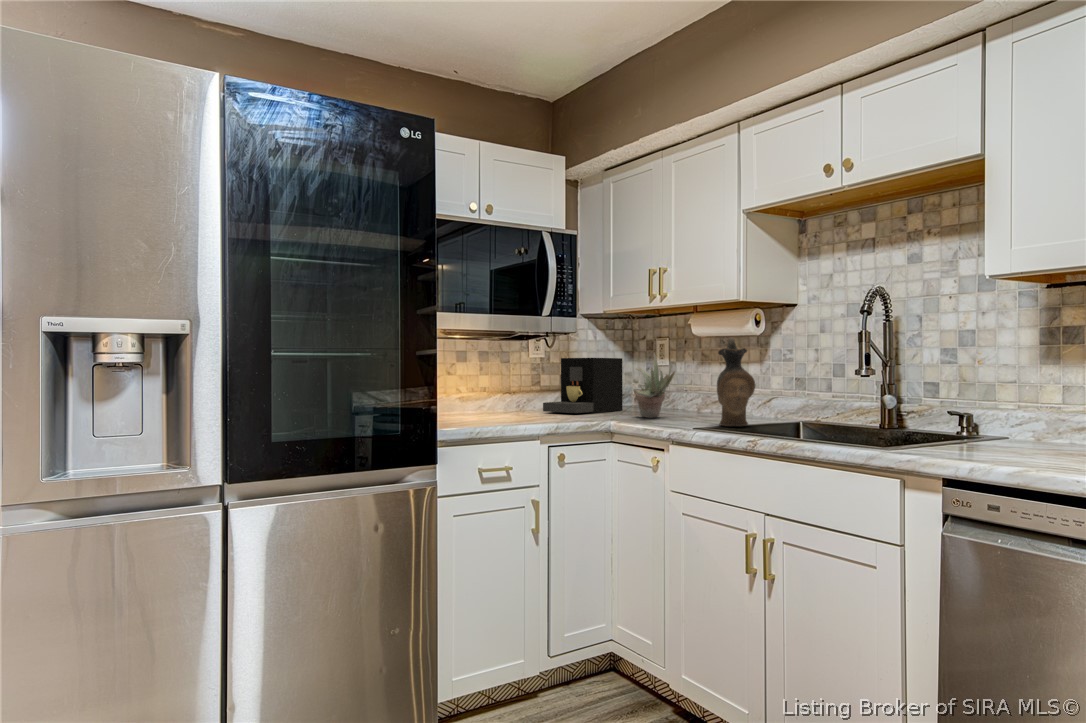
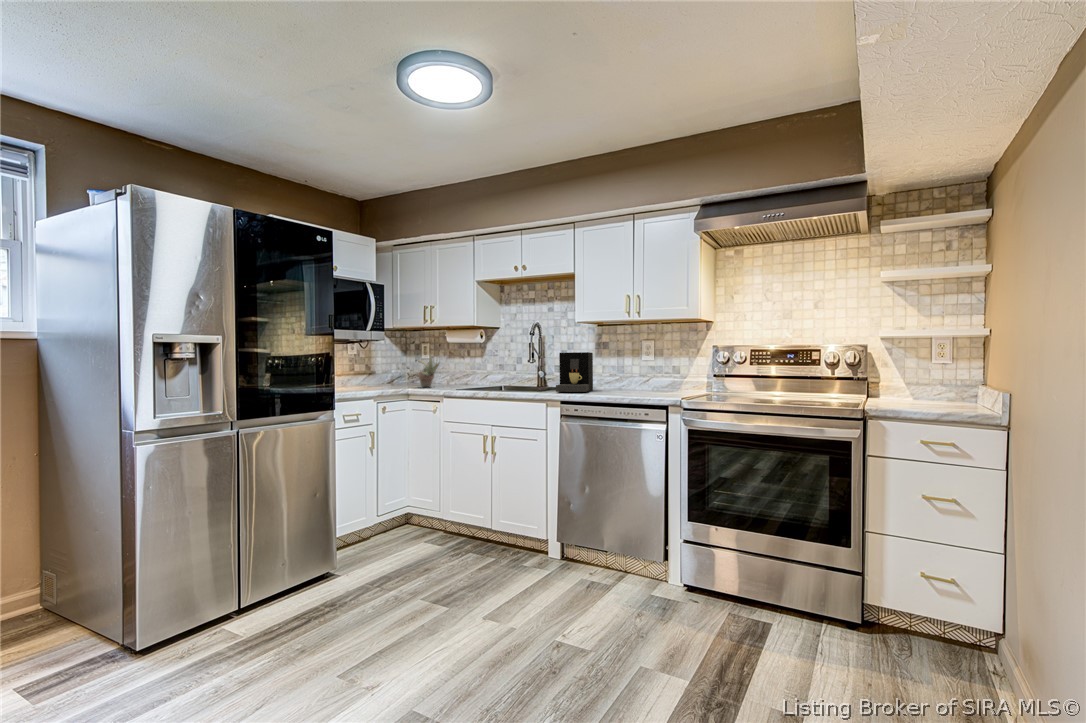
ceramic pitcher: present [717,338,755,426] -> none [465,345,484,388]
coffee maker: present [543,358,623,413] -> present [556,352,593,392]

